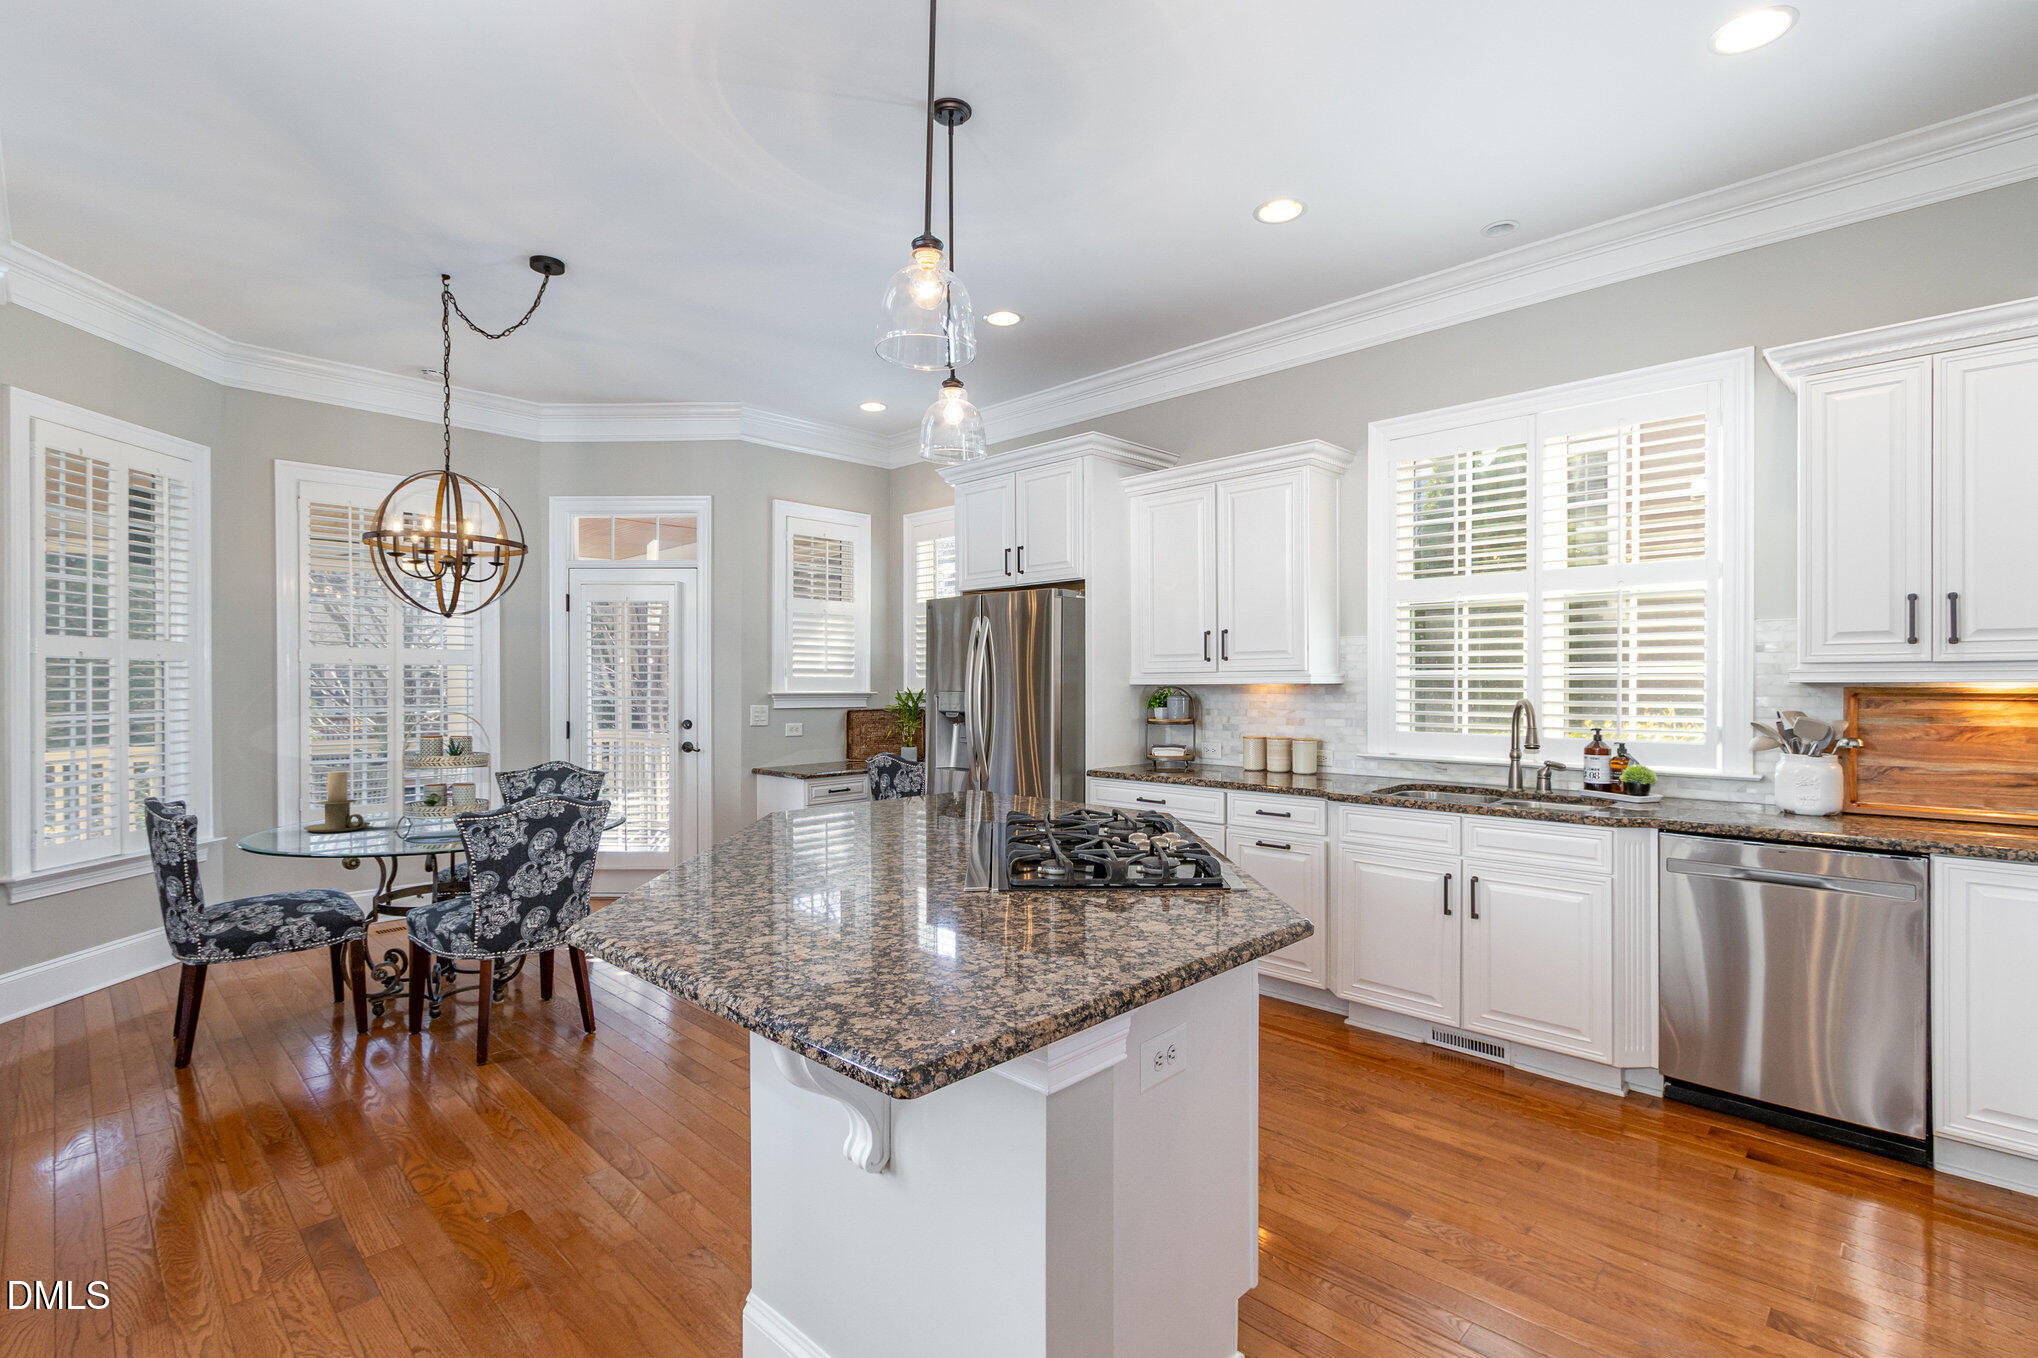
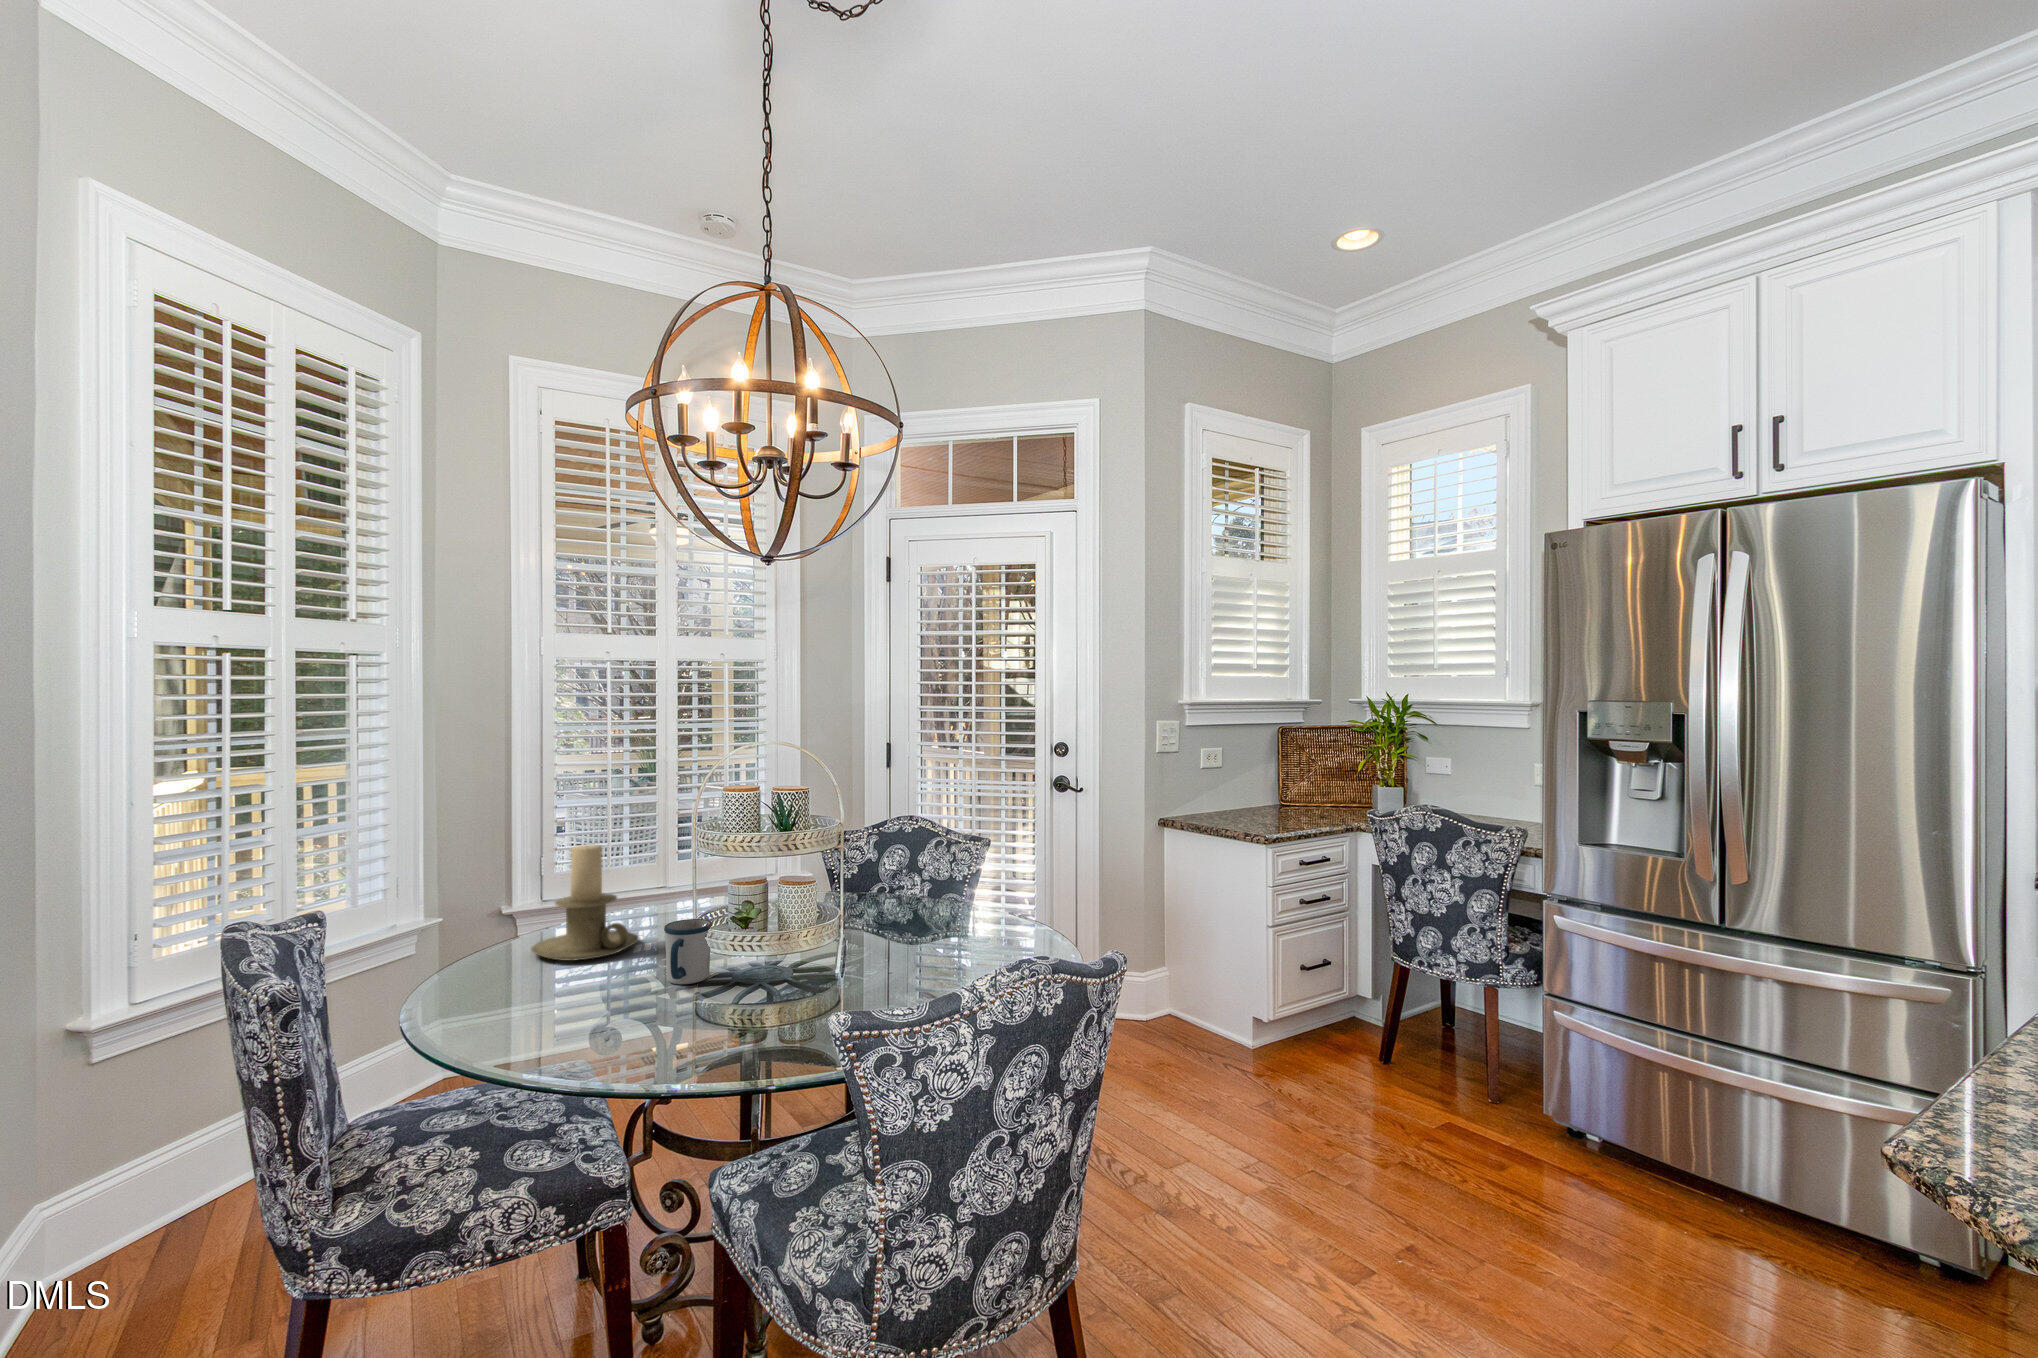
mug: none [384,805,413,837] -> present [664,919,712,984]

